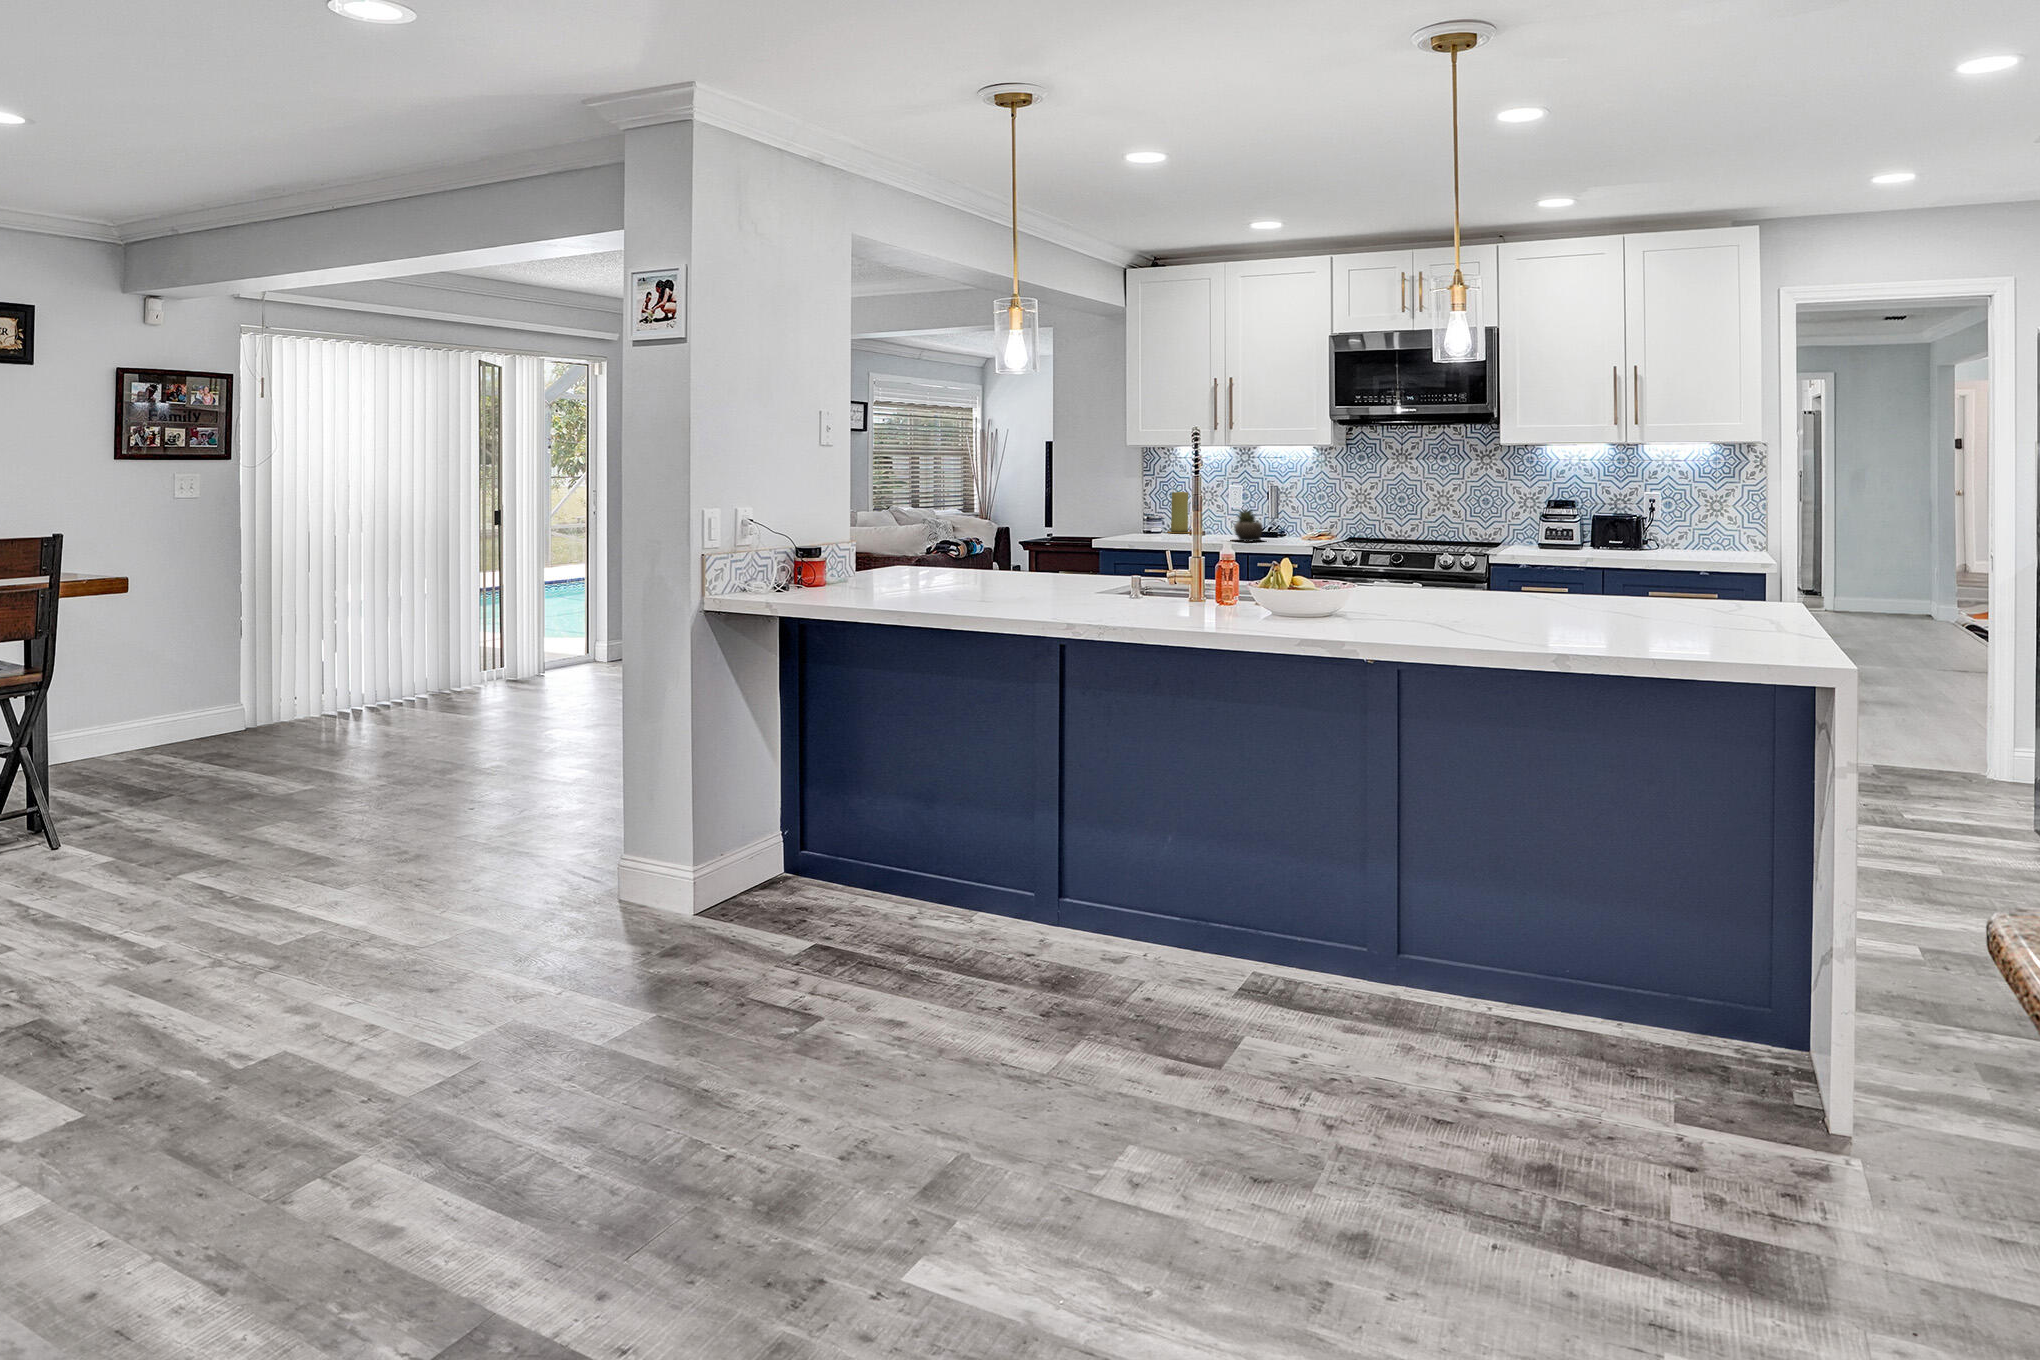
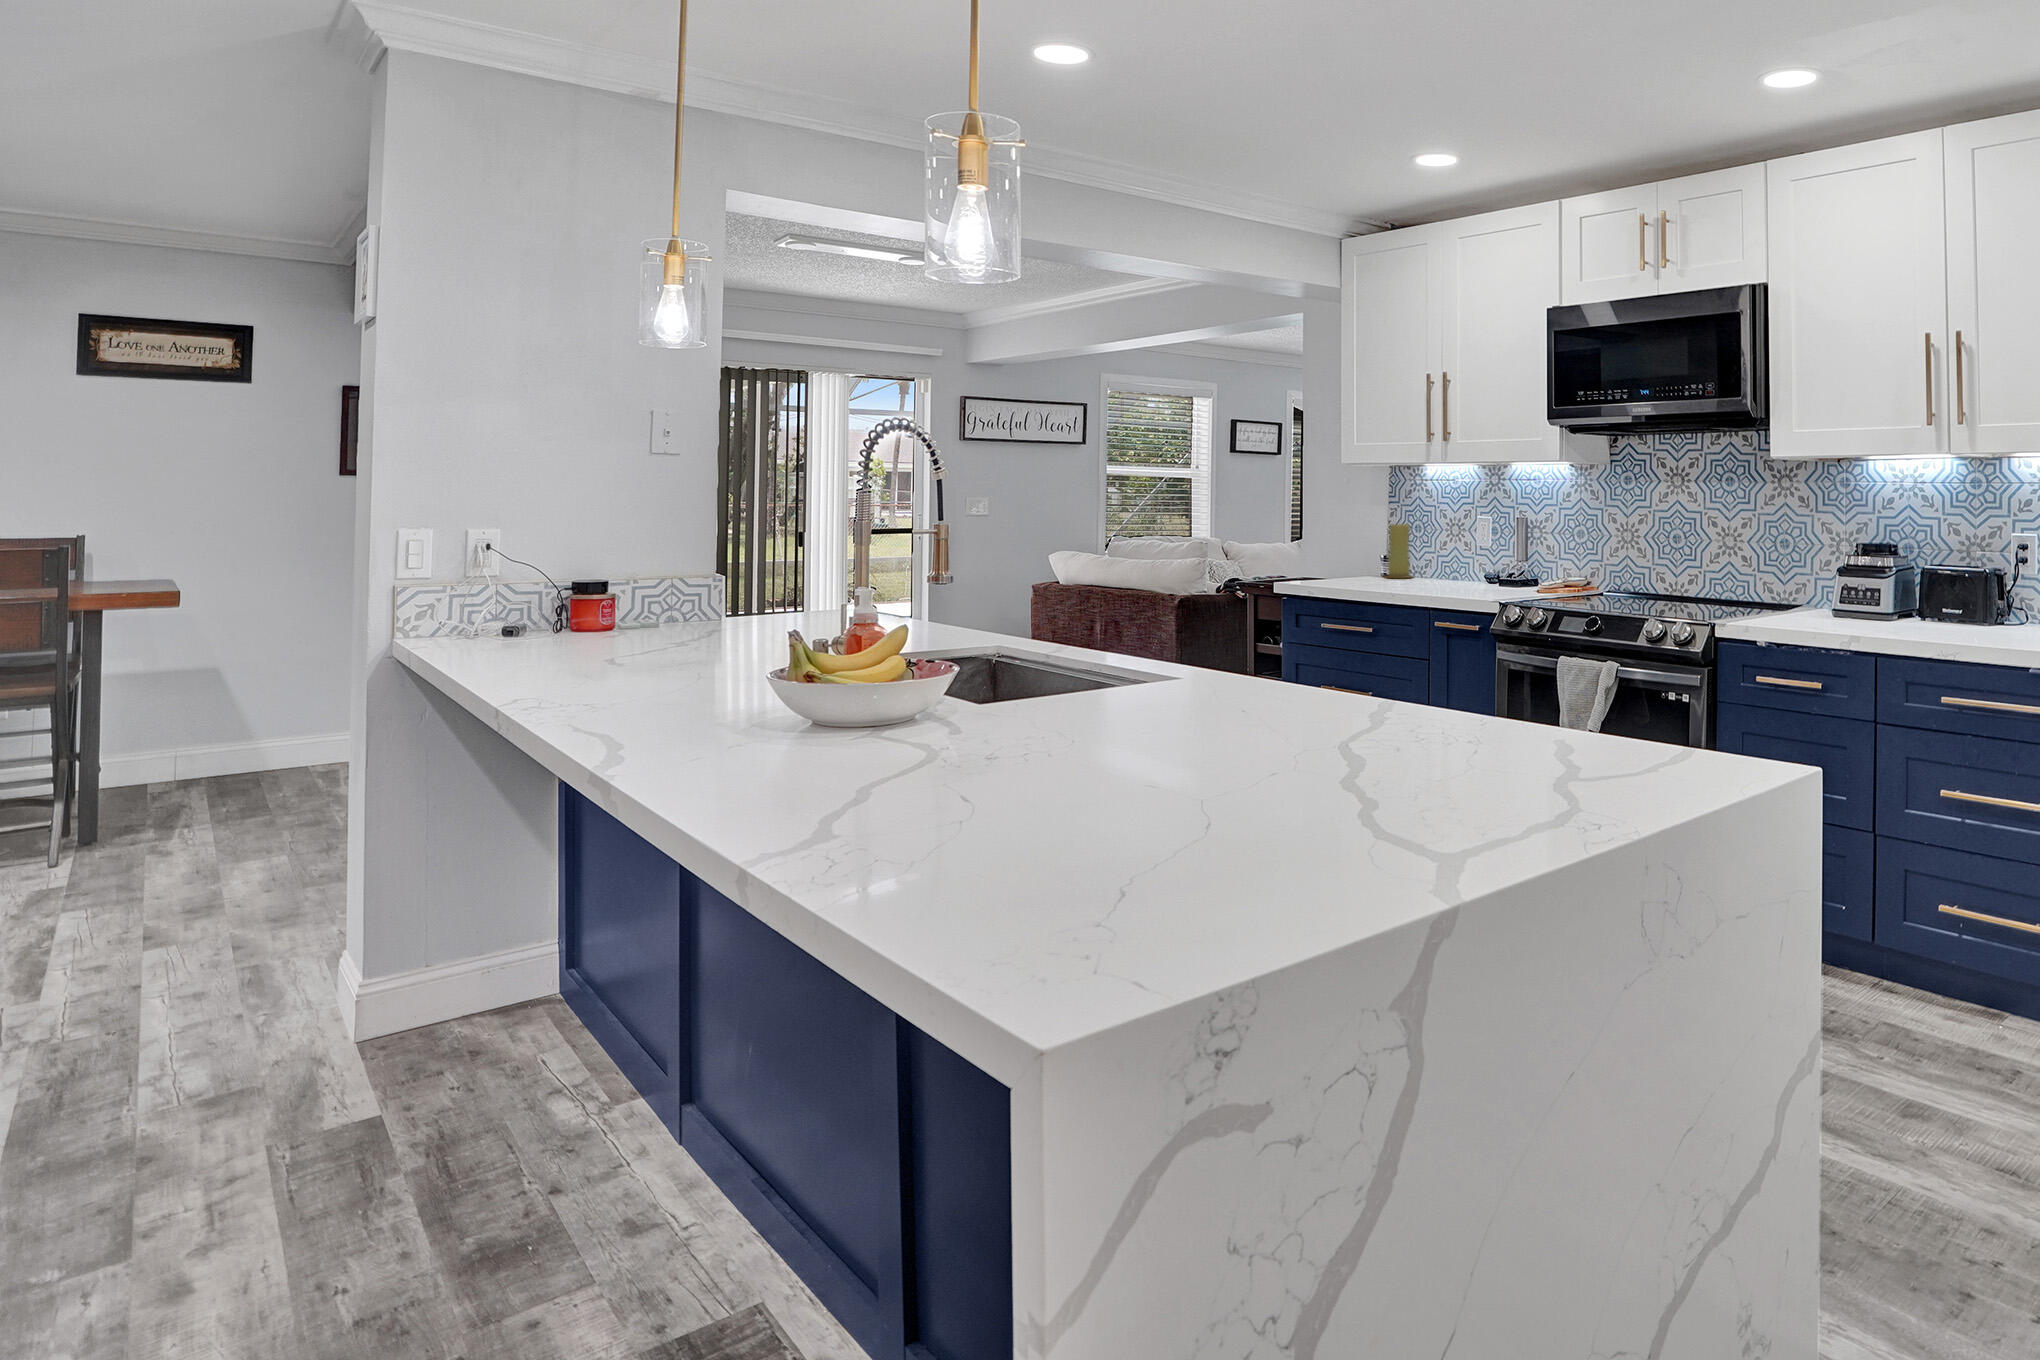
succulent plant: present [1234,509,1263,542] -> none [1410,546,1462,591]

